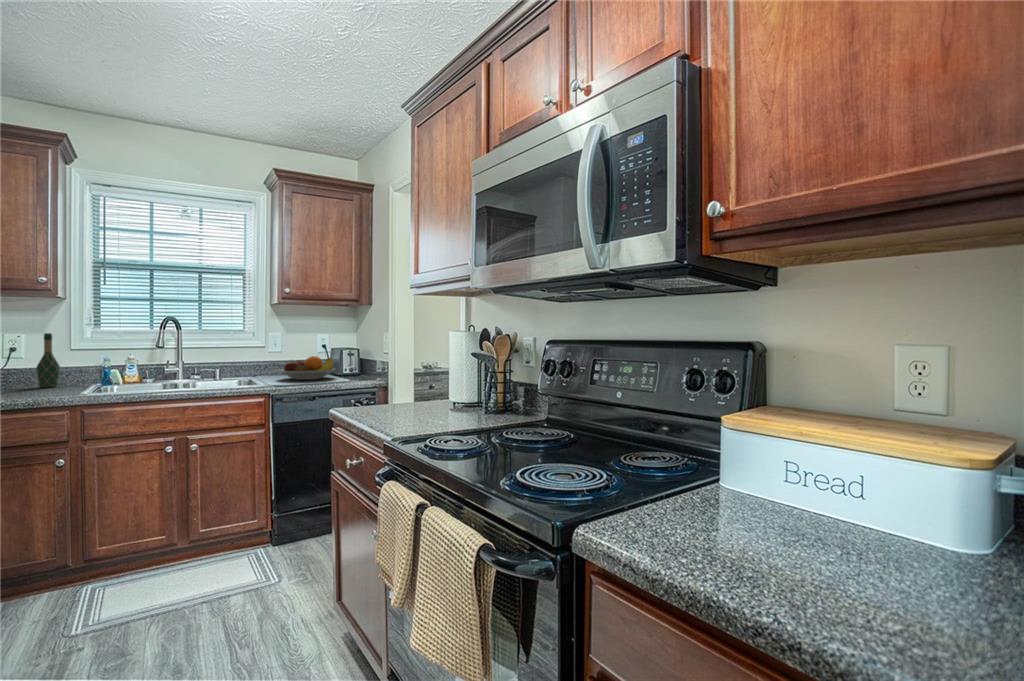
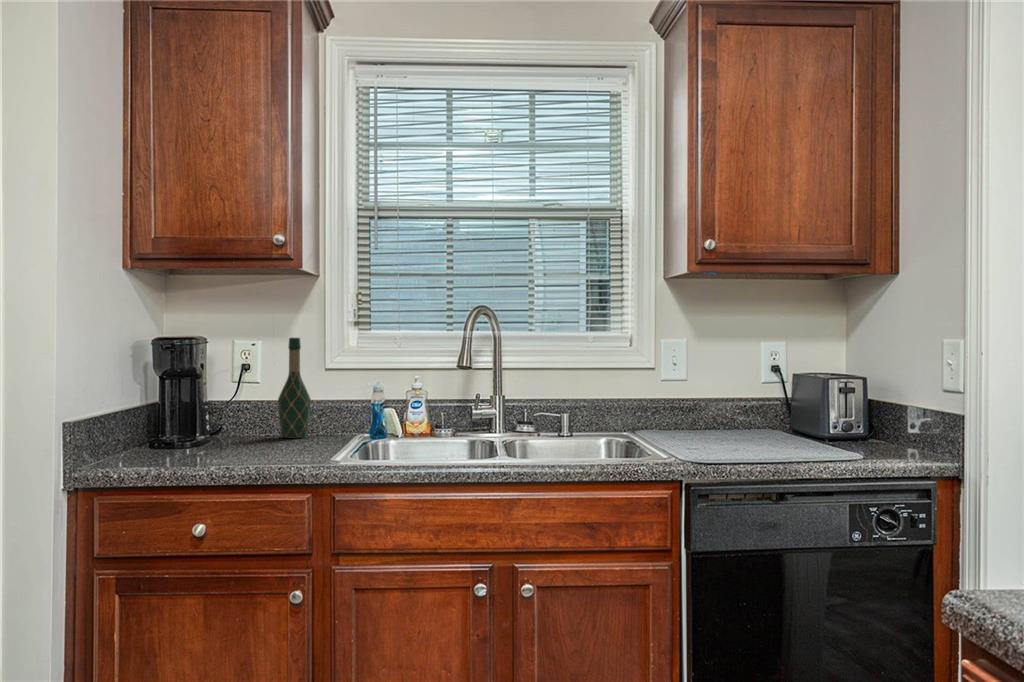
fruit bowl: present [279,356,335,380] -> none [687,391,817,447]

